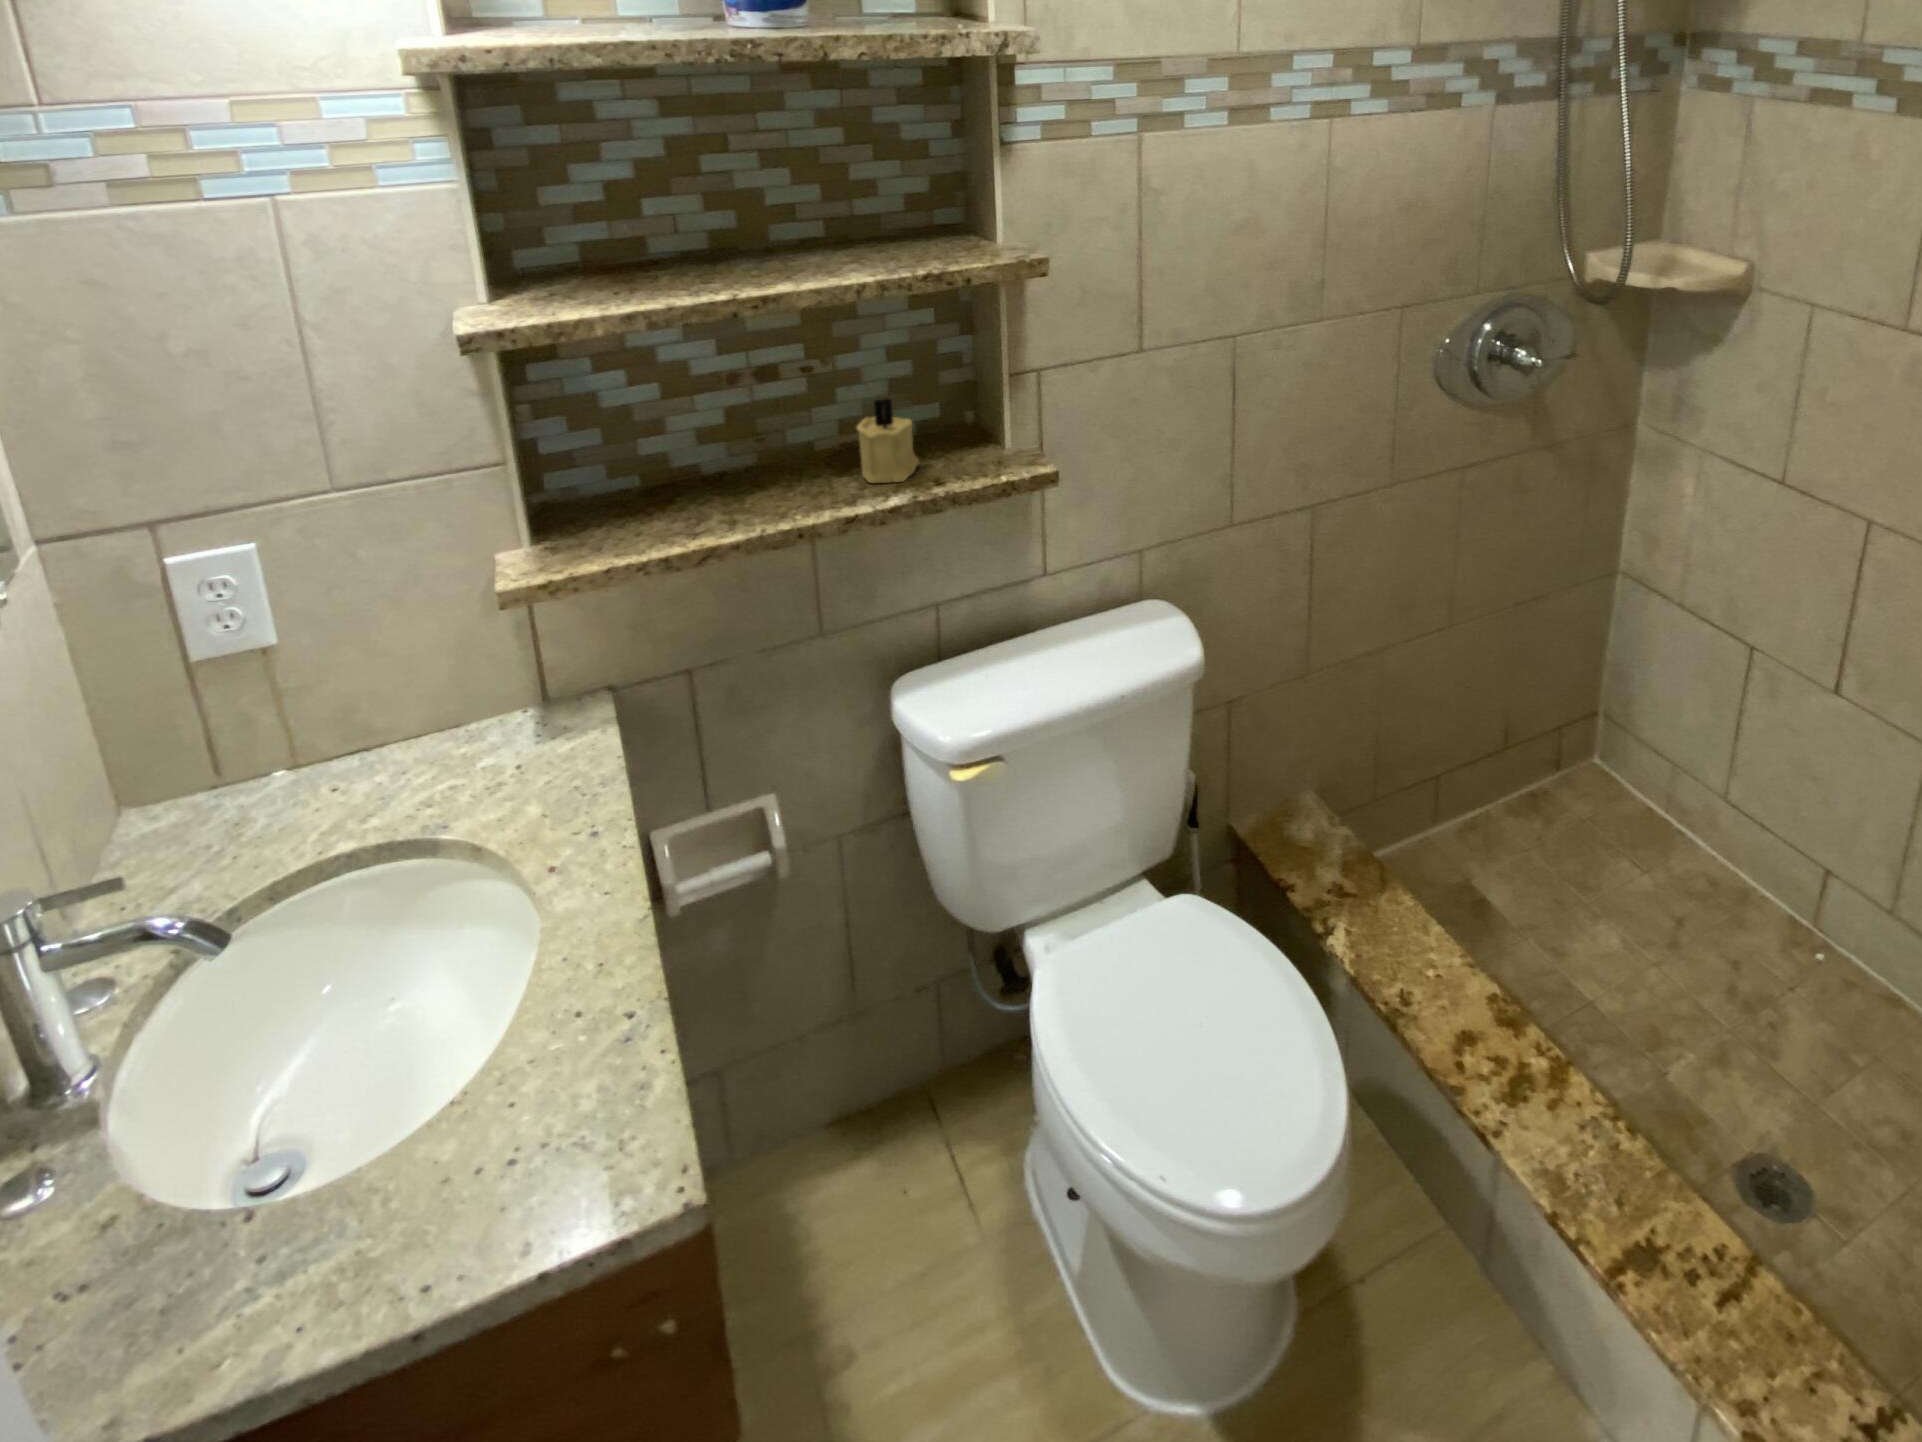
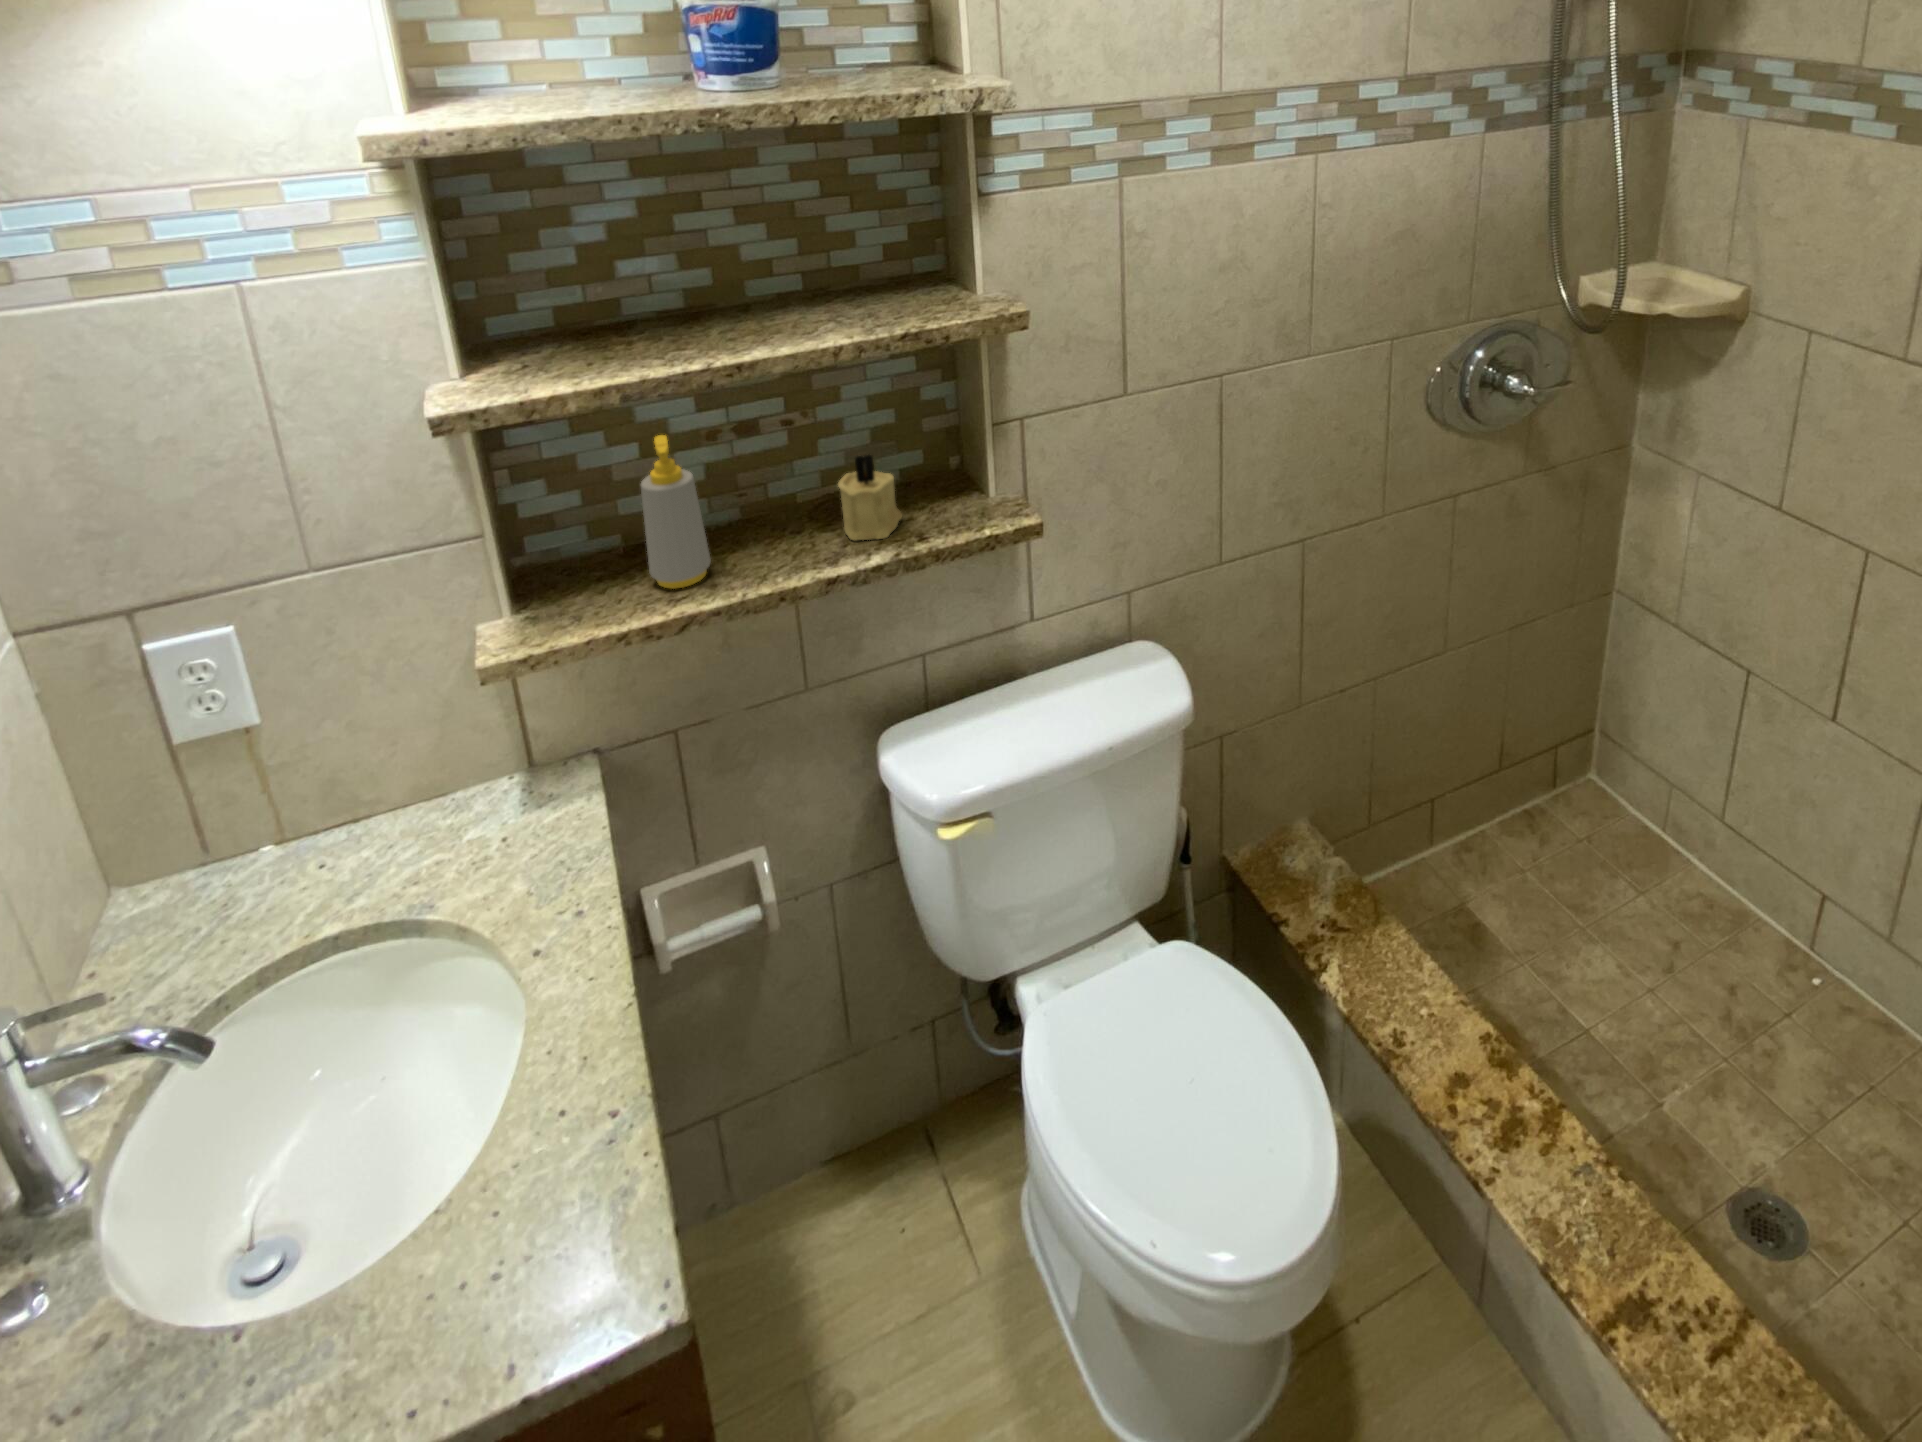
soap bottle: none [663,369,730,523] -> present [640,435,711,589]

